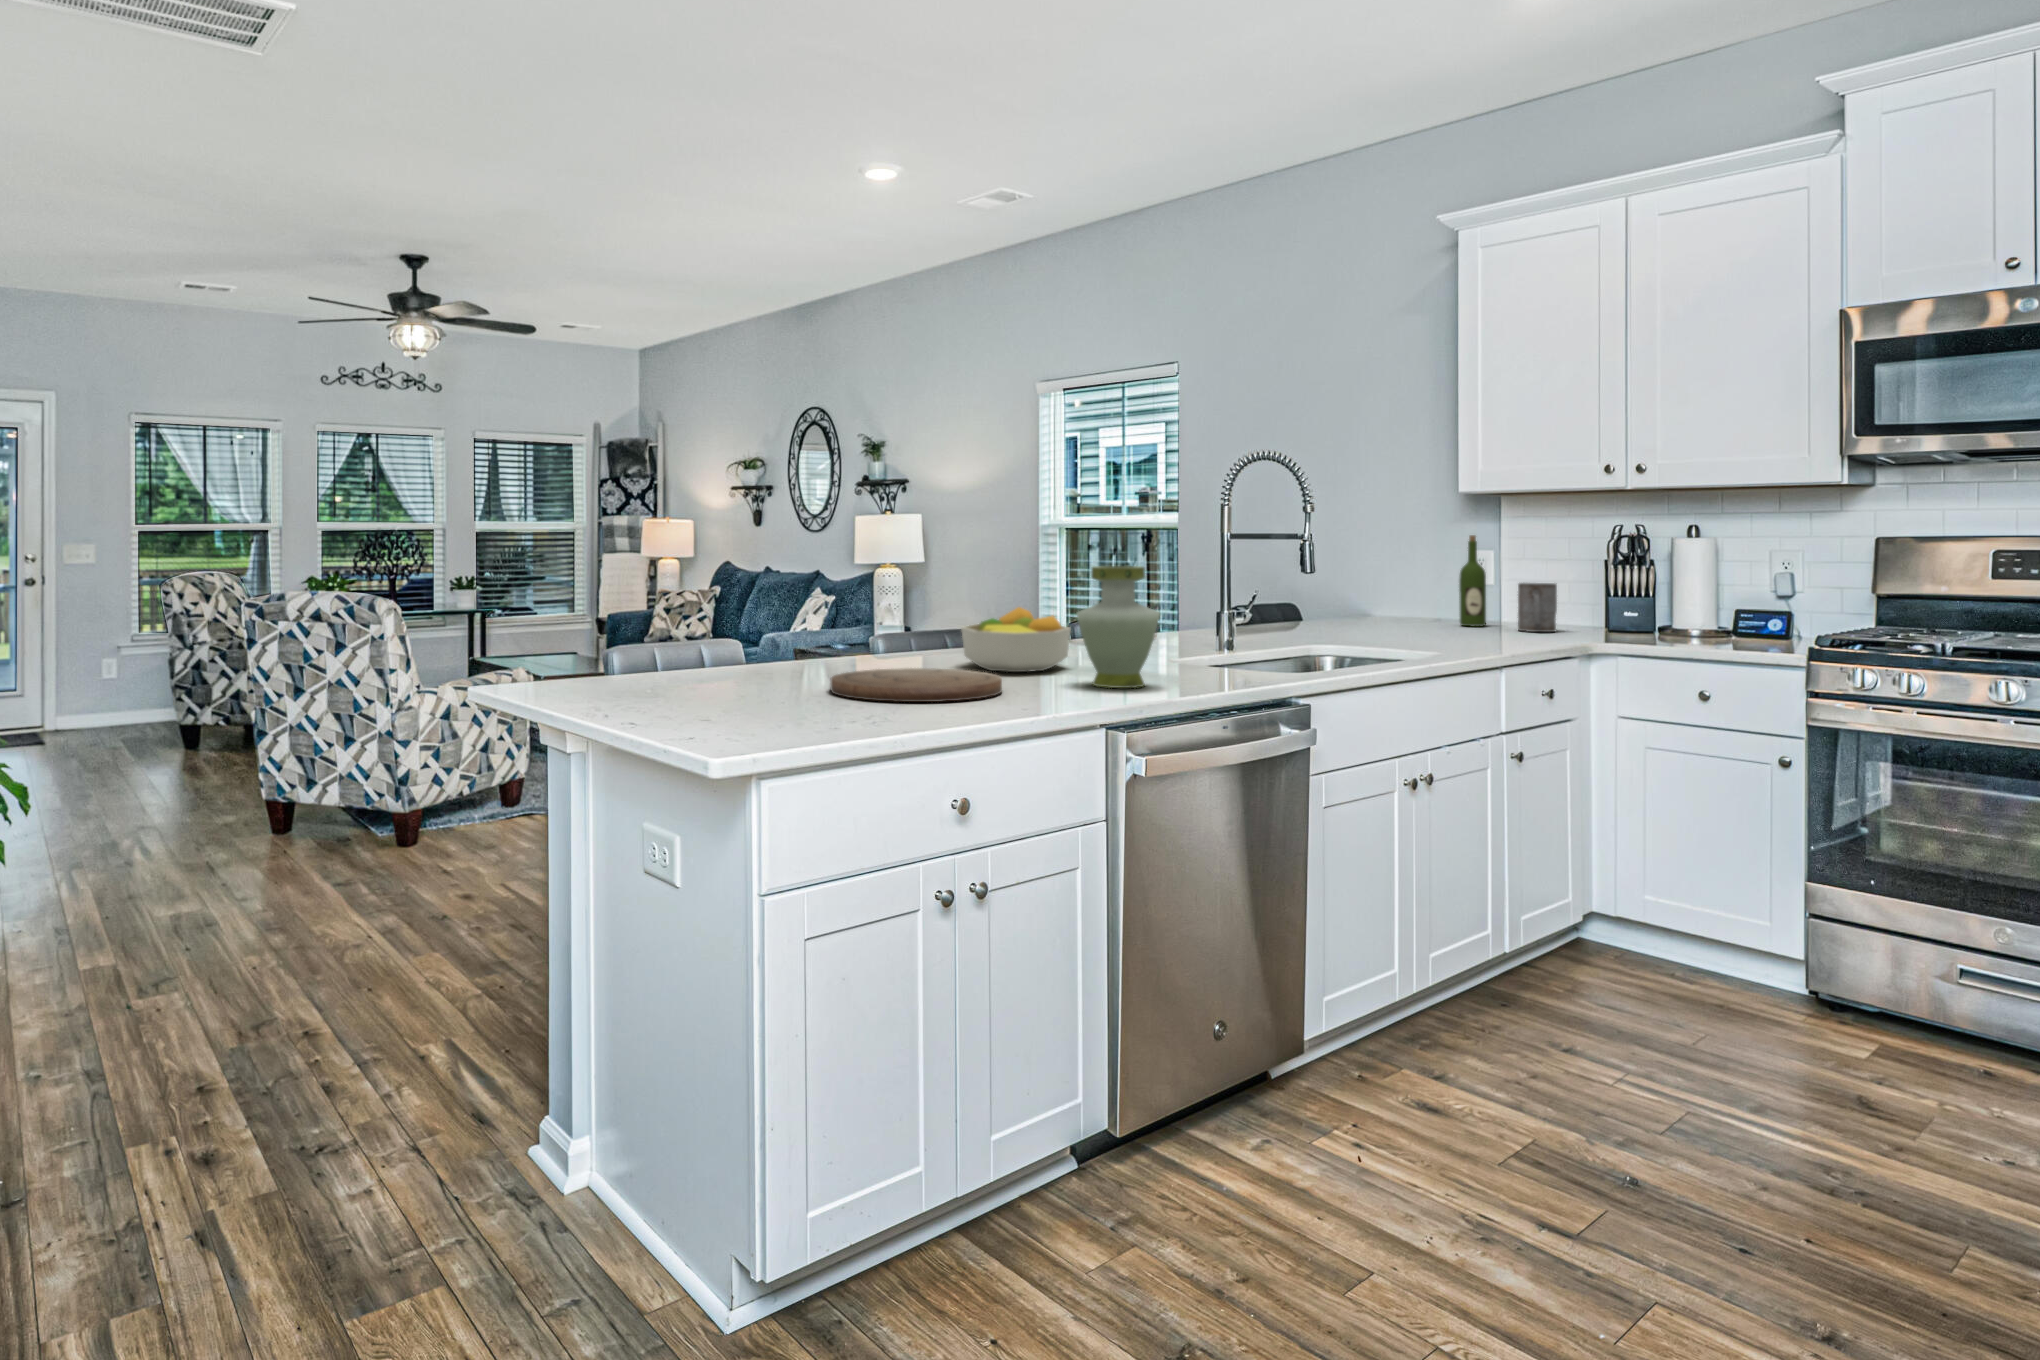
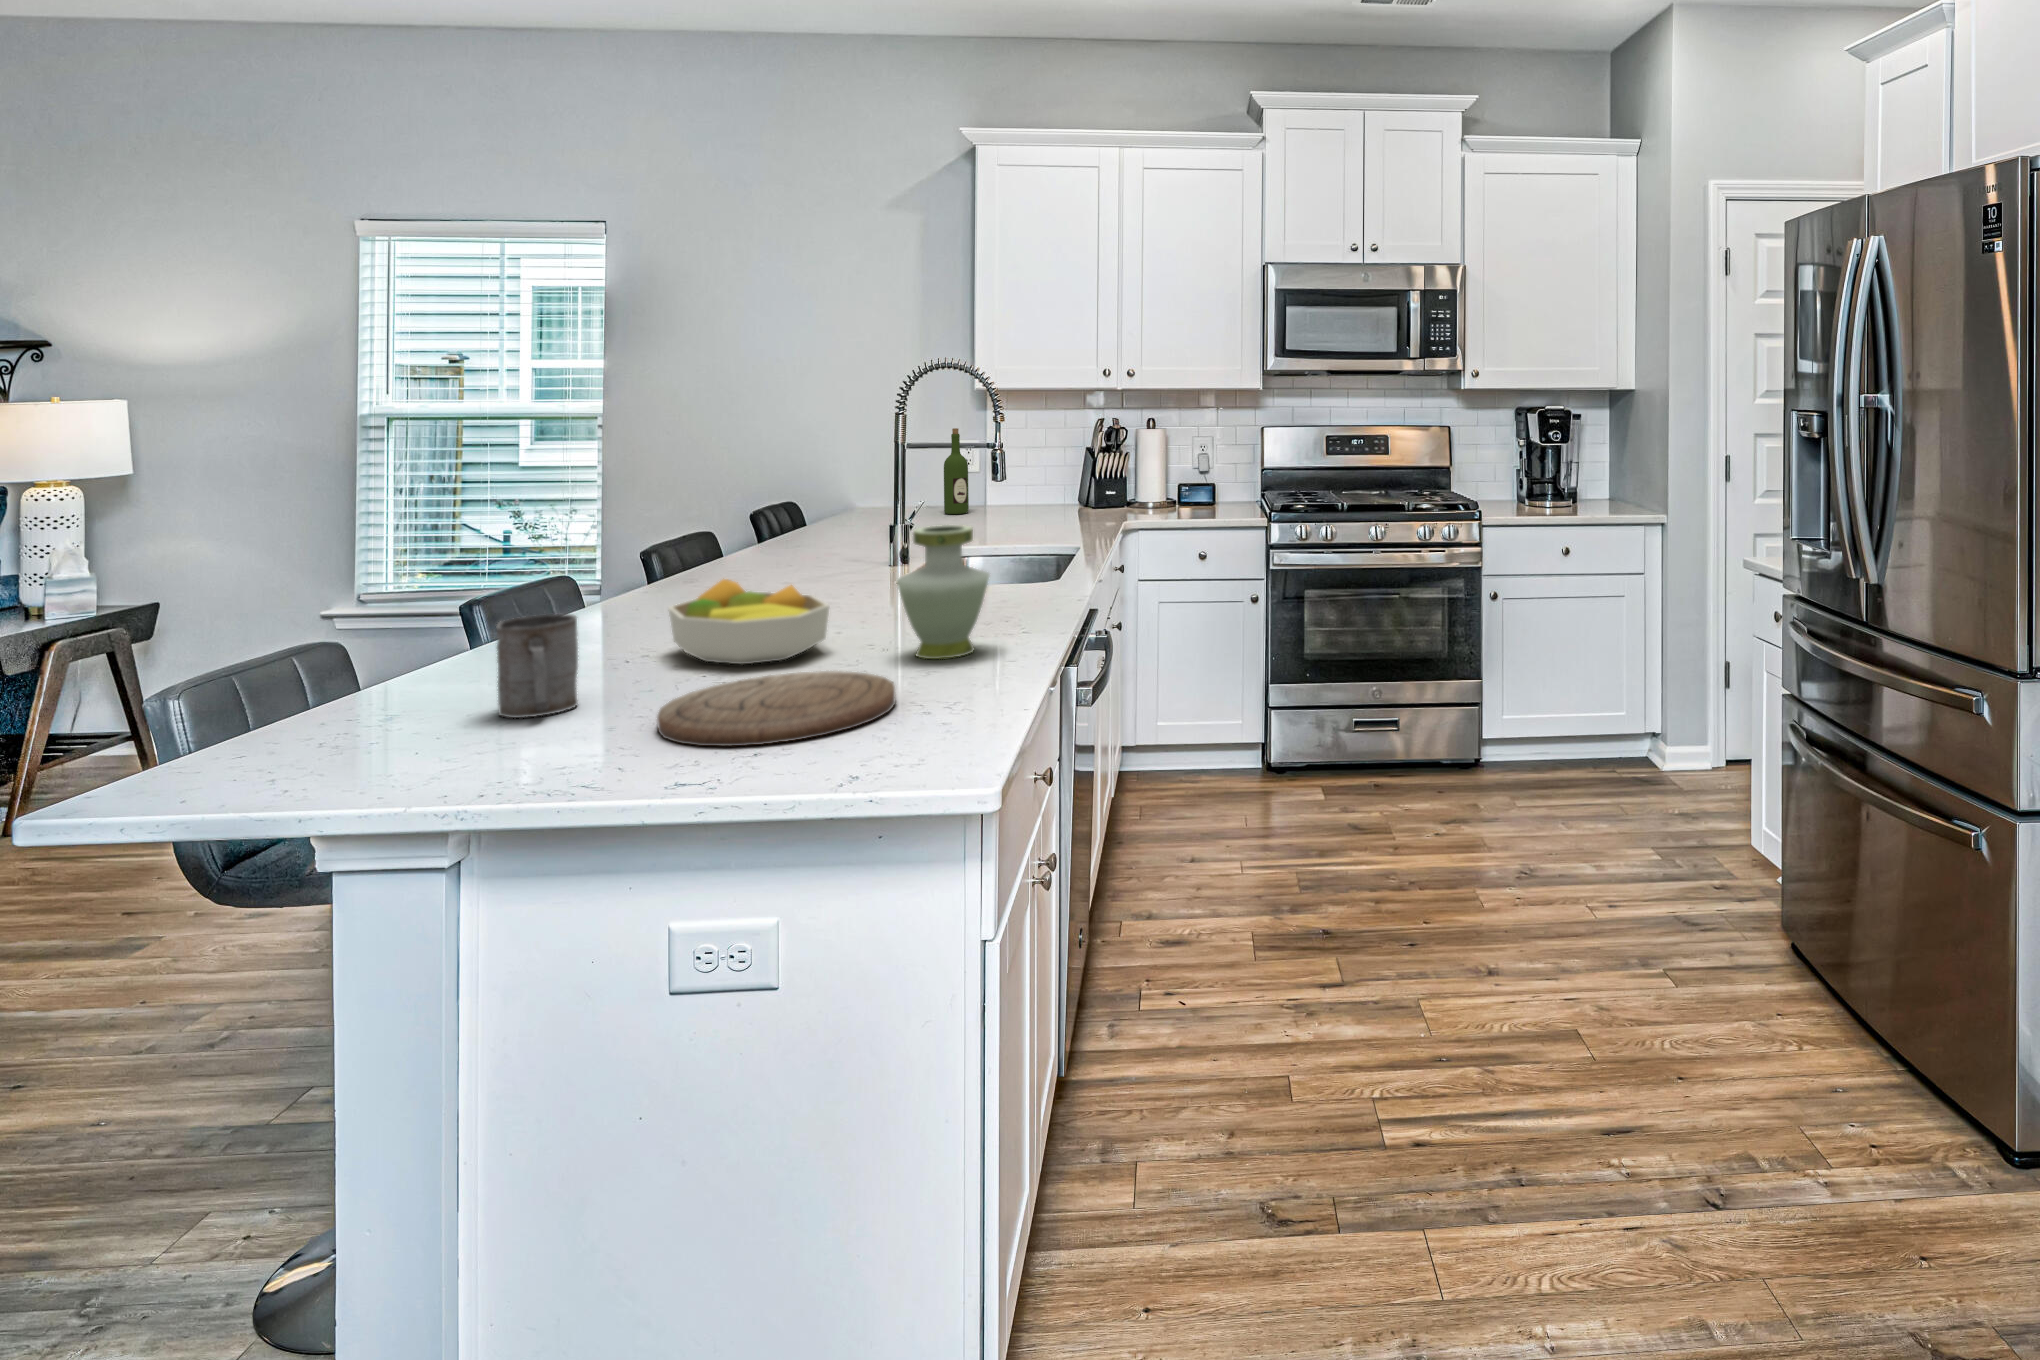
mug: present [1518,583,1557,632] -> present [497,614,578,718]

